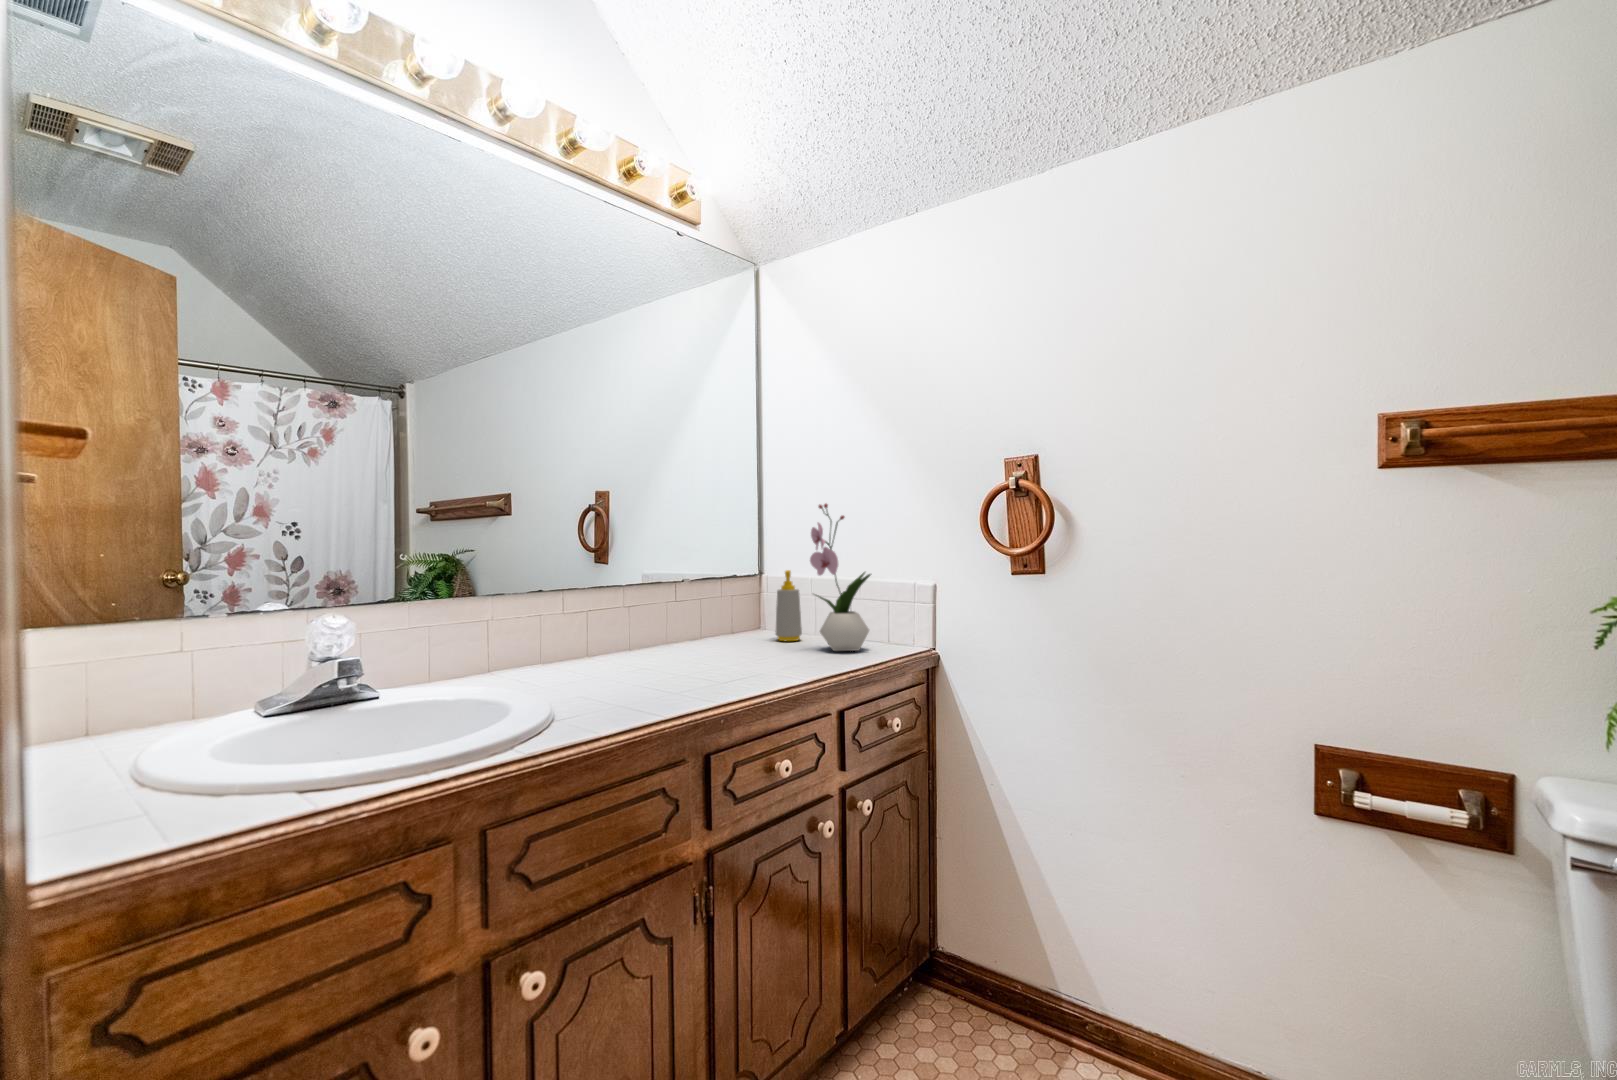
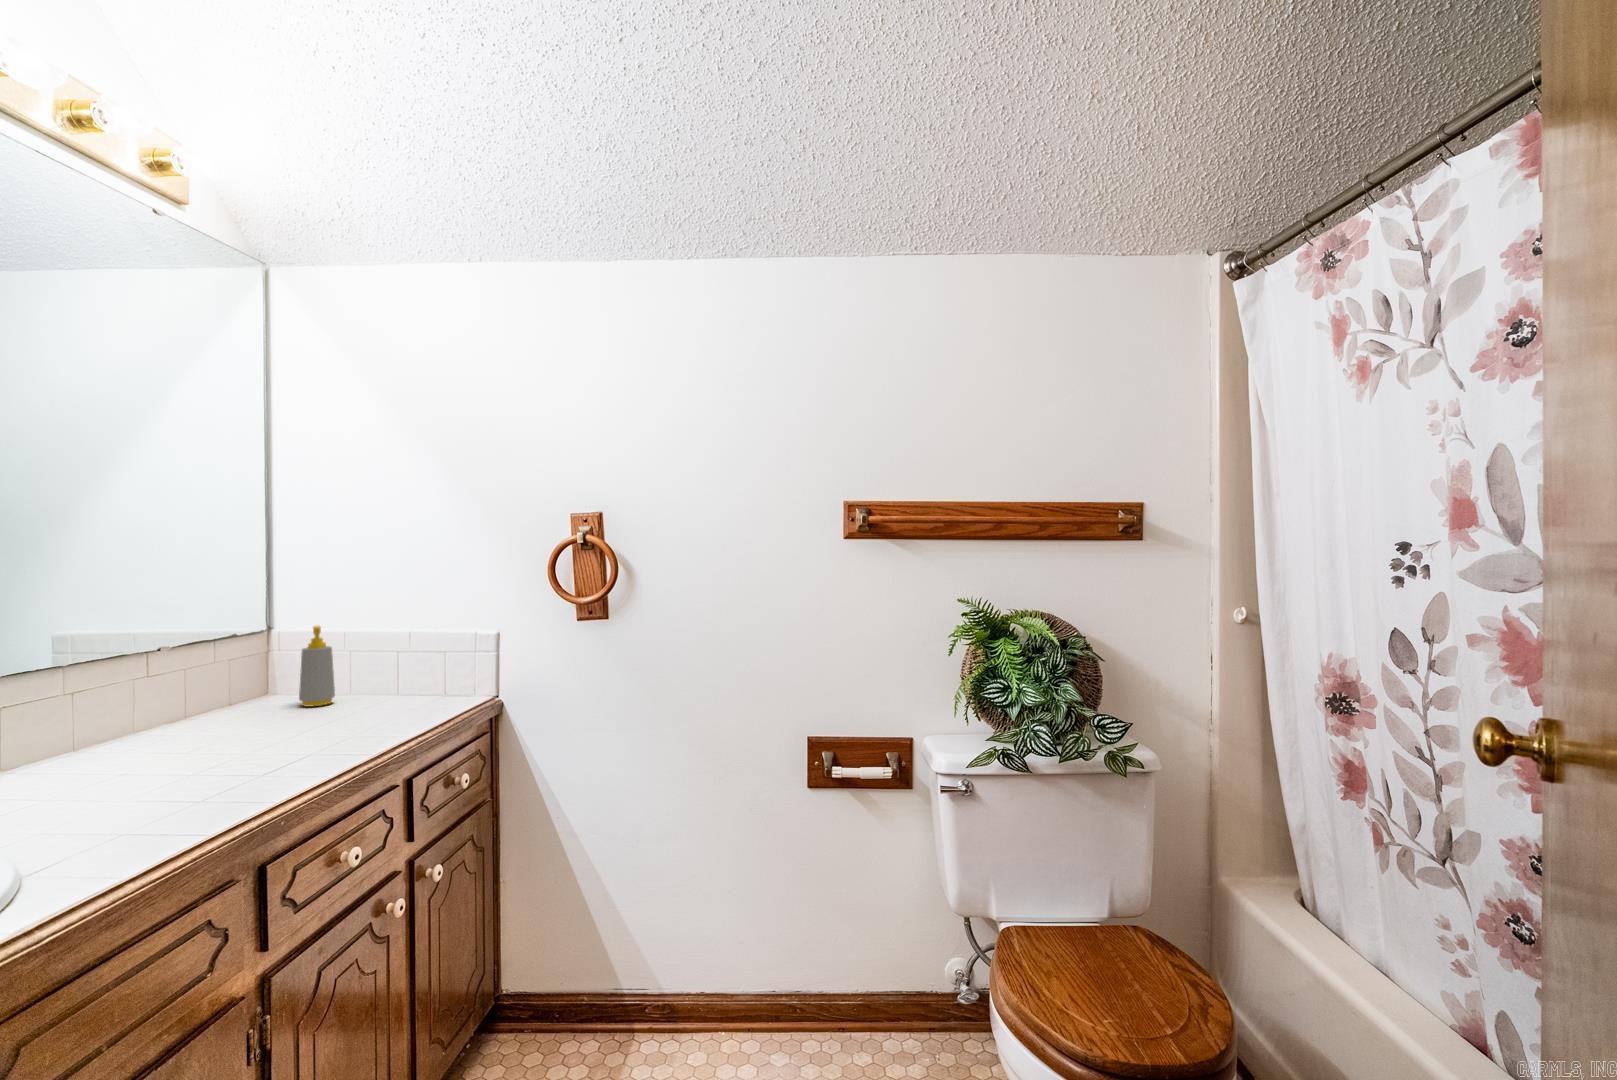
flower arrangement: present [810,504,870,651] -> none [354,553,432,712]

